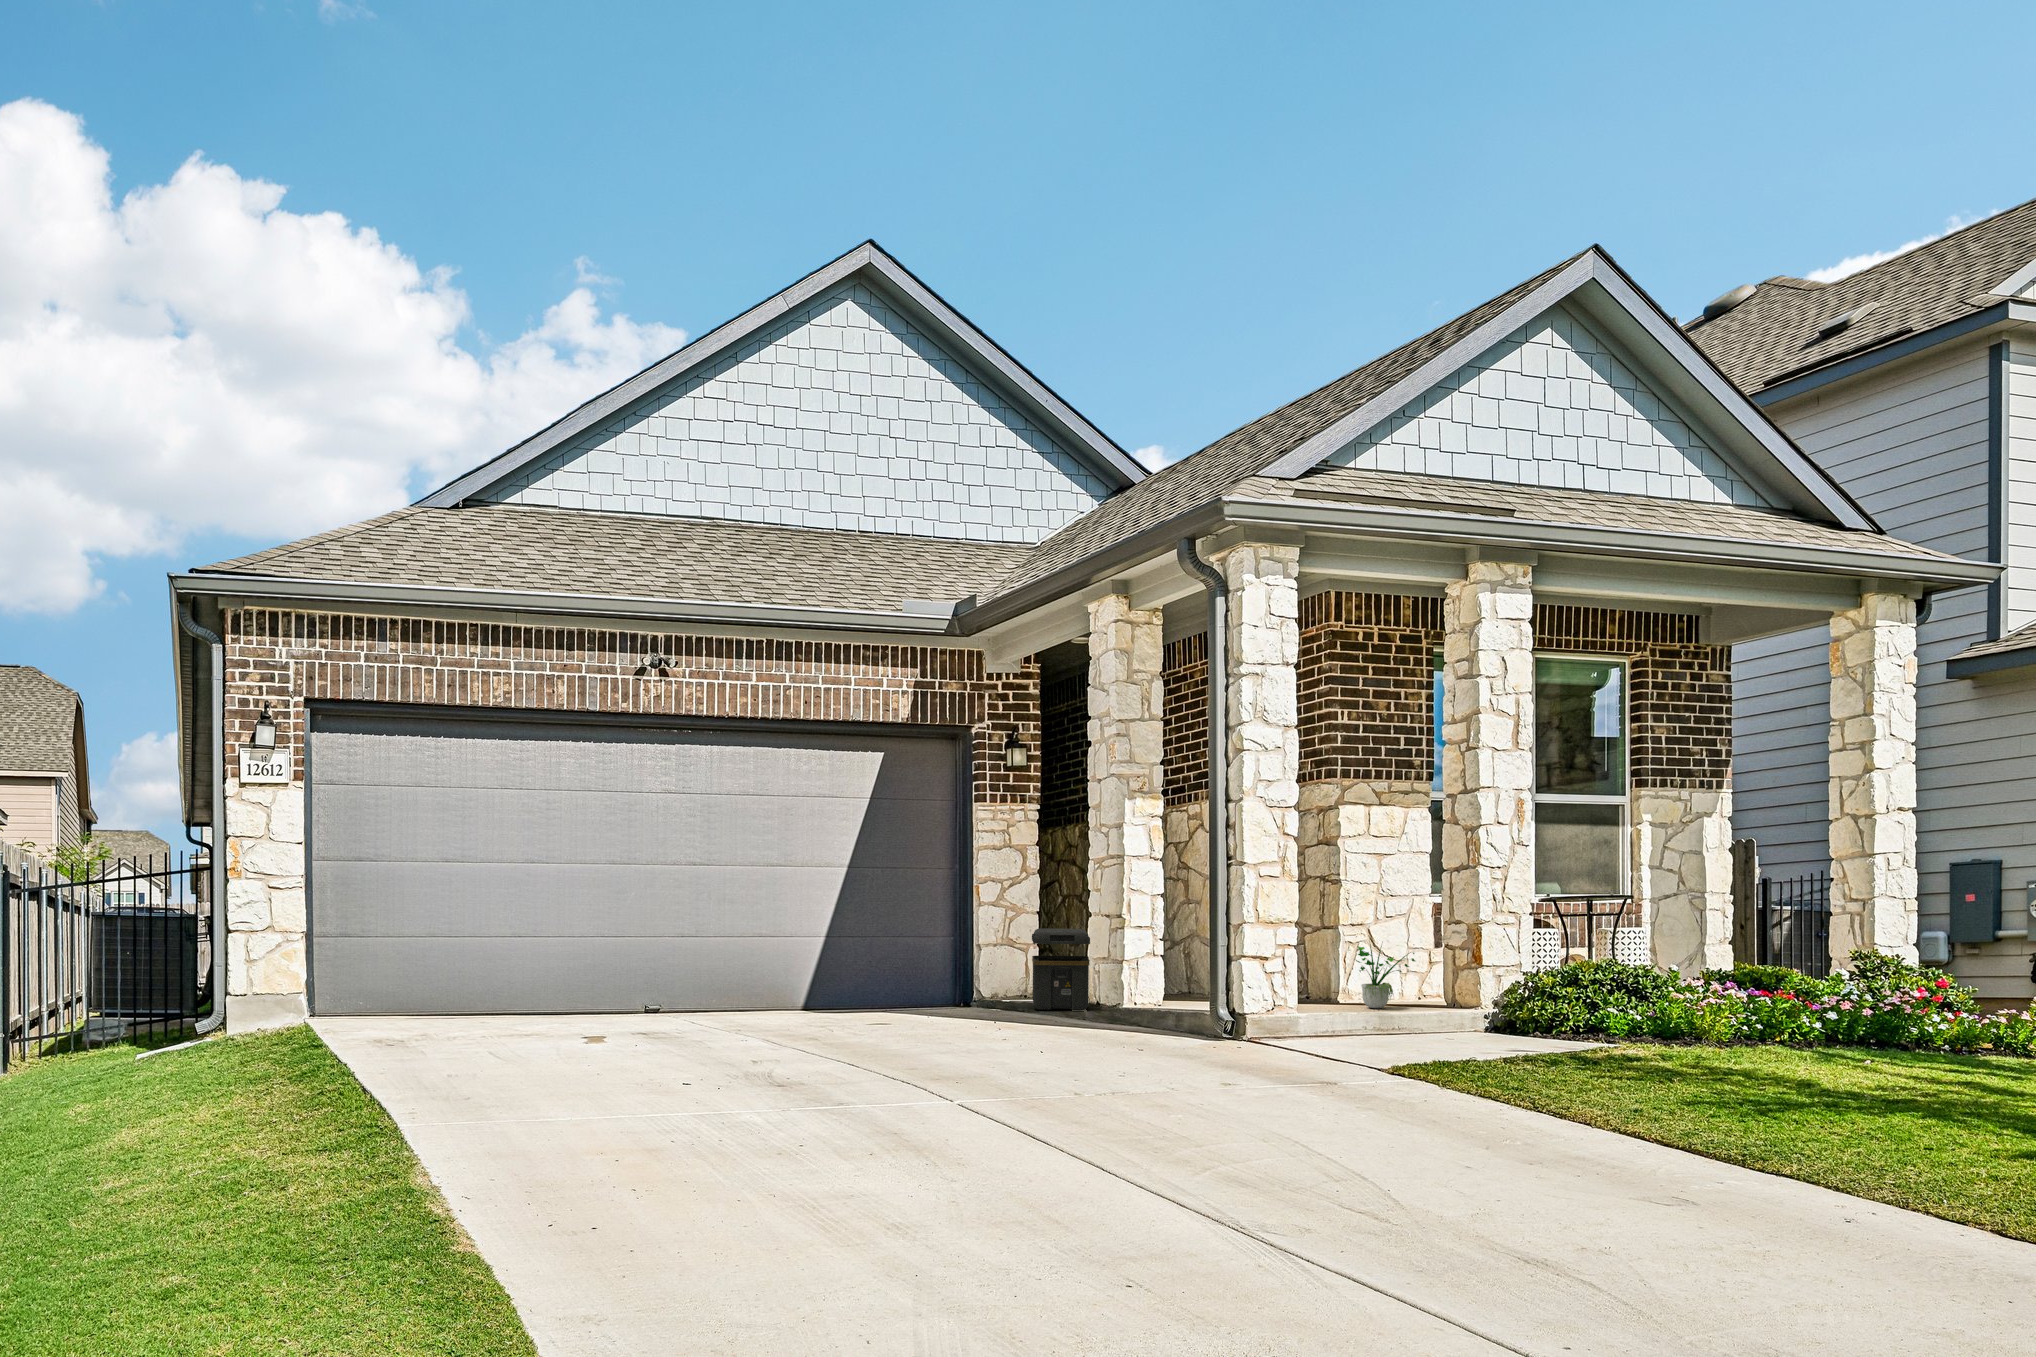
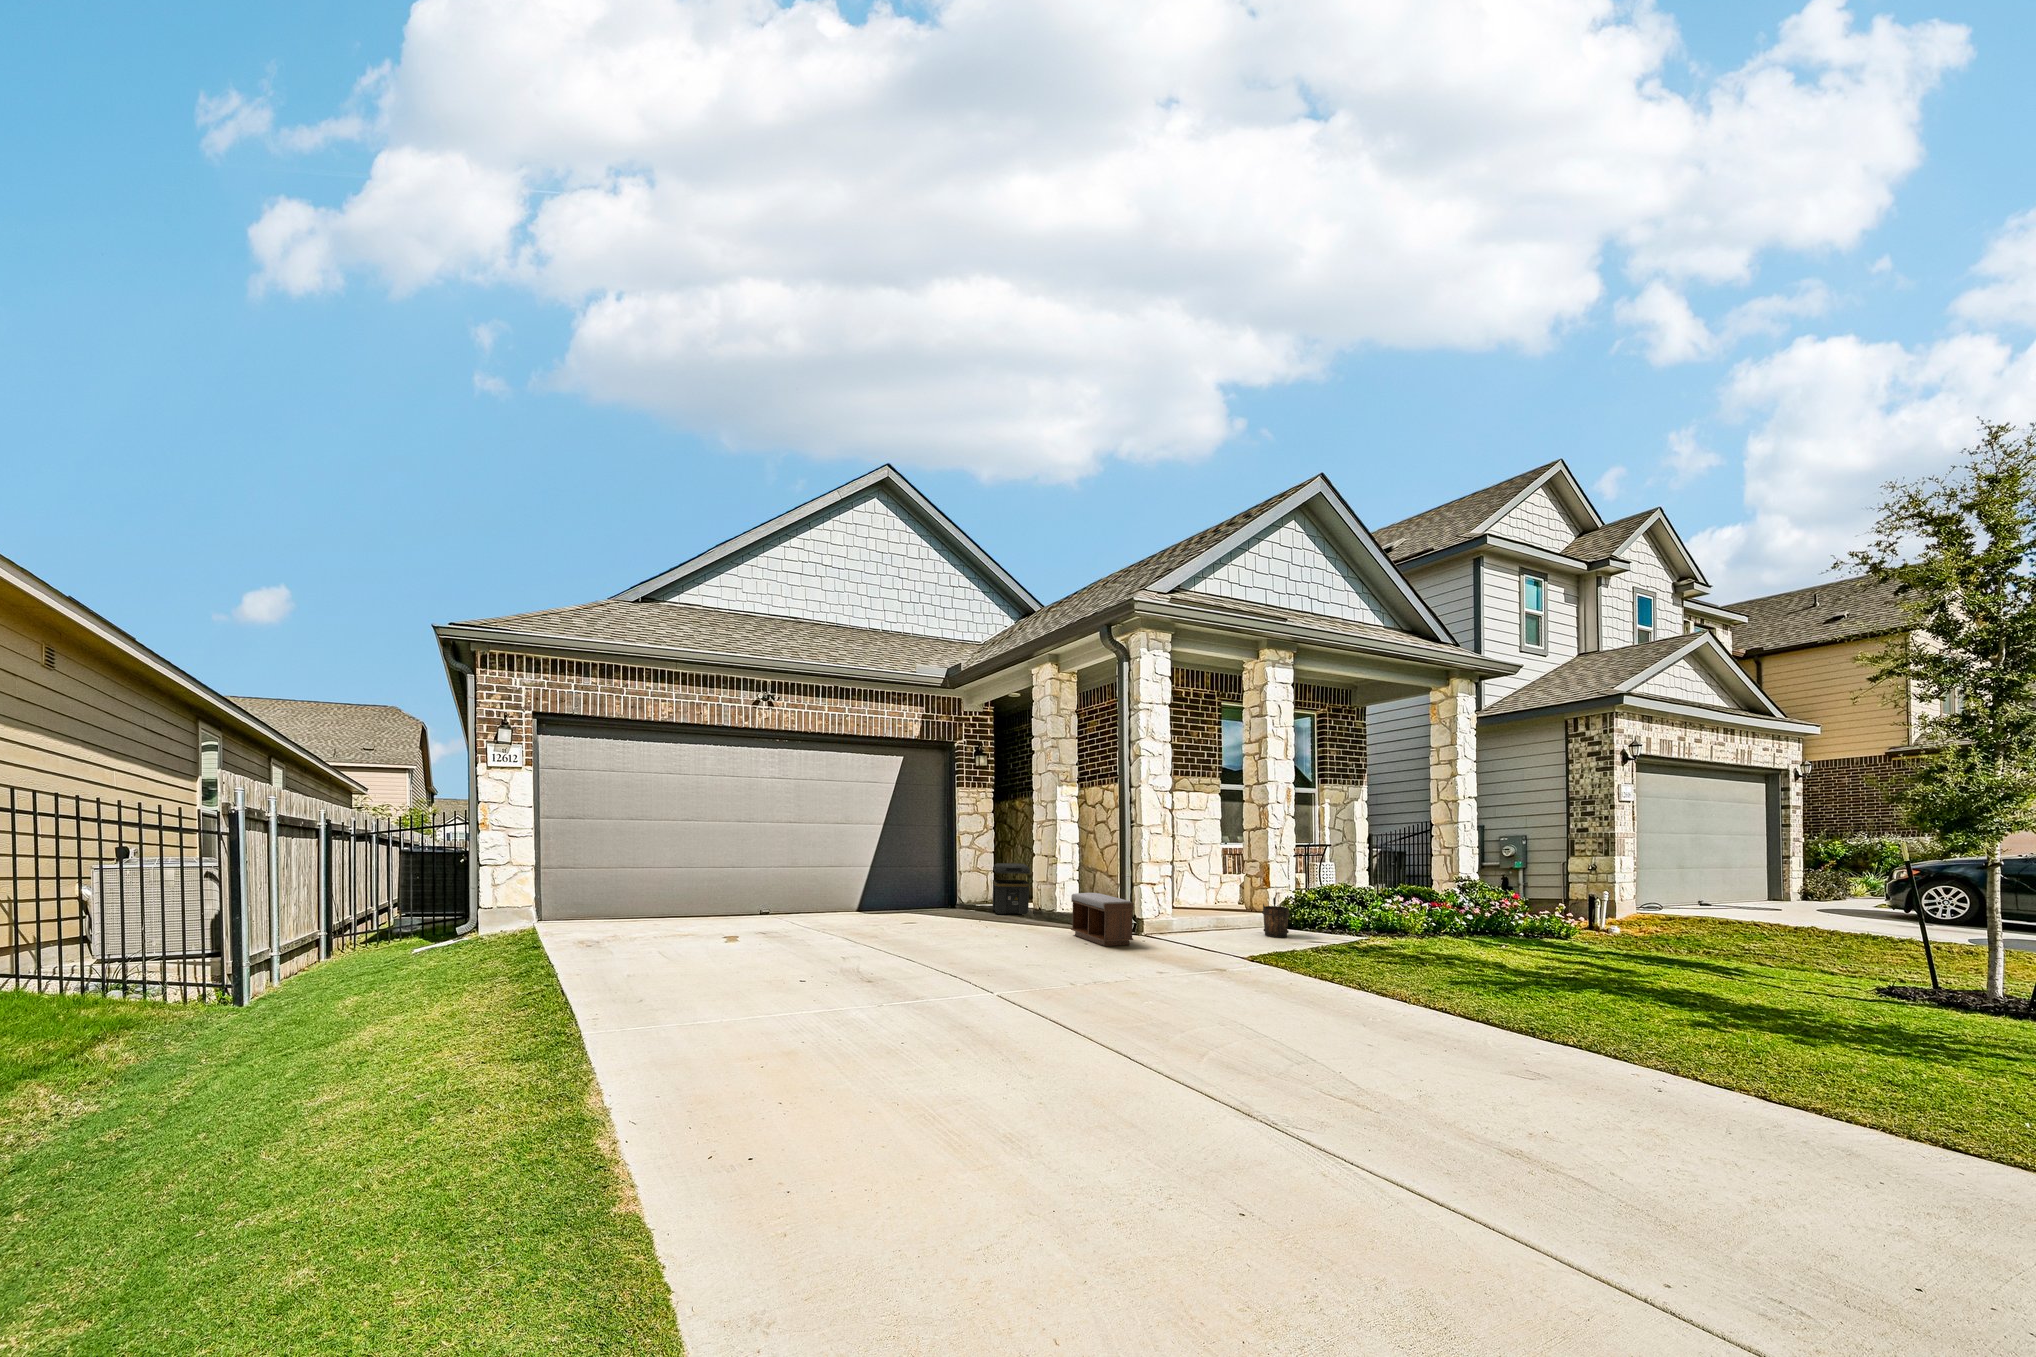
potted plant: present [1356,944,1415,1008] -> none [1183,866,1219,913]
bench: none [1137,970,1226,1049] -> present [1071,893,1134,946]
bucket: none [1455,970,1500,1041] -> present [1262,893,1290,938]

